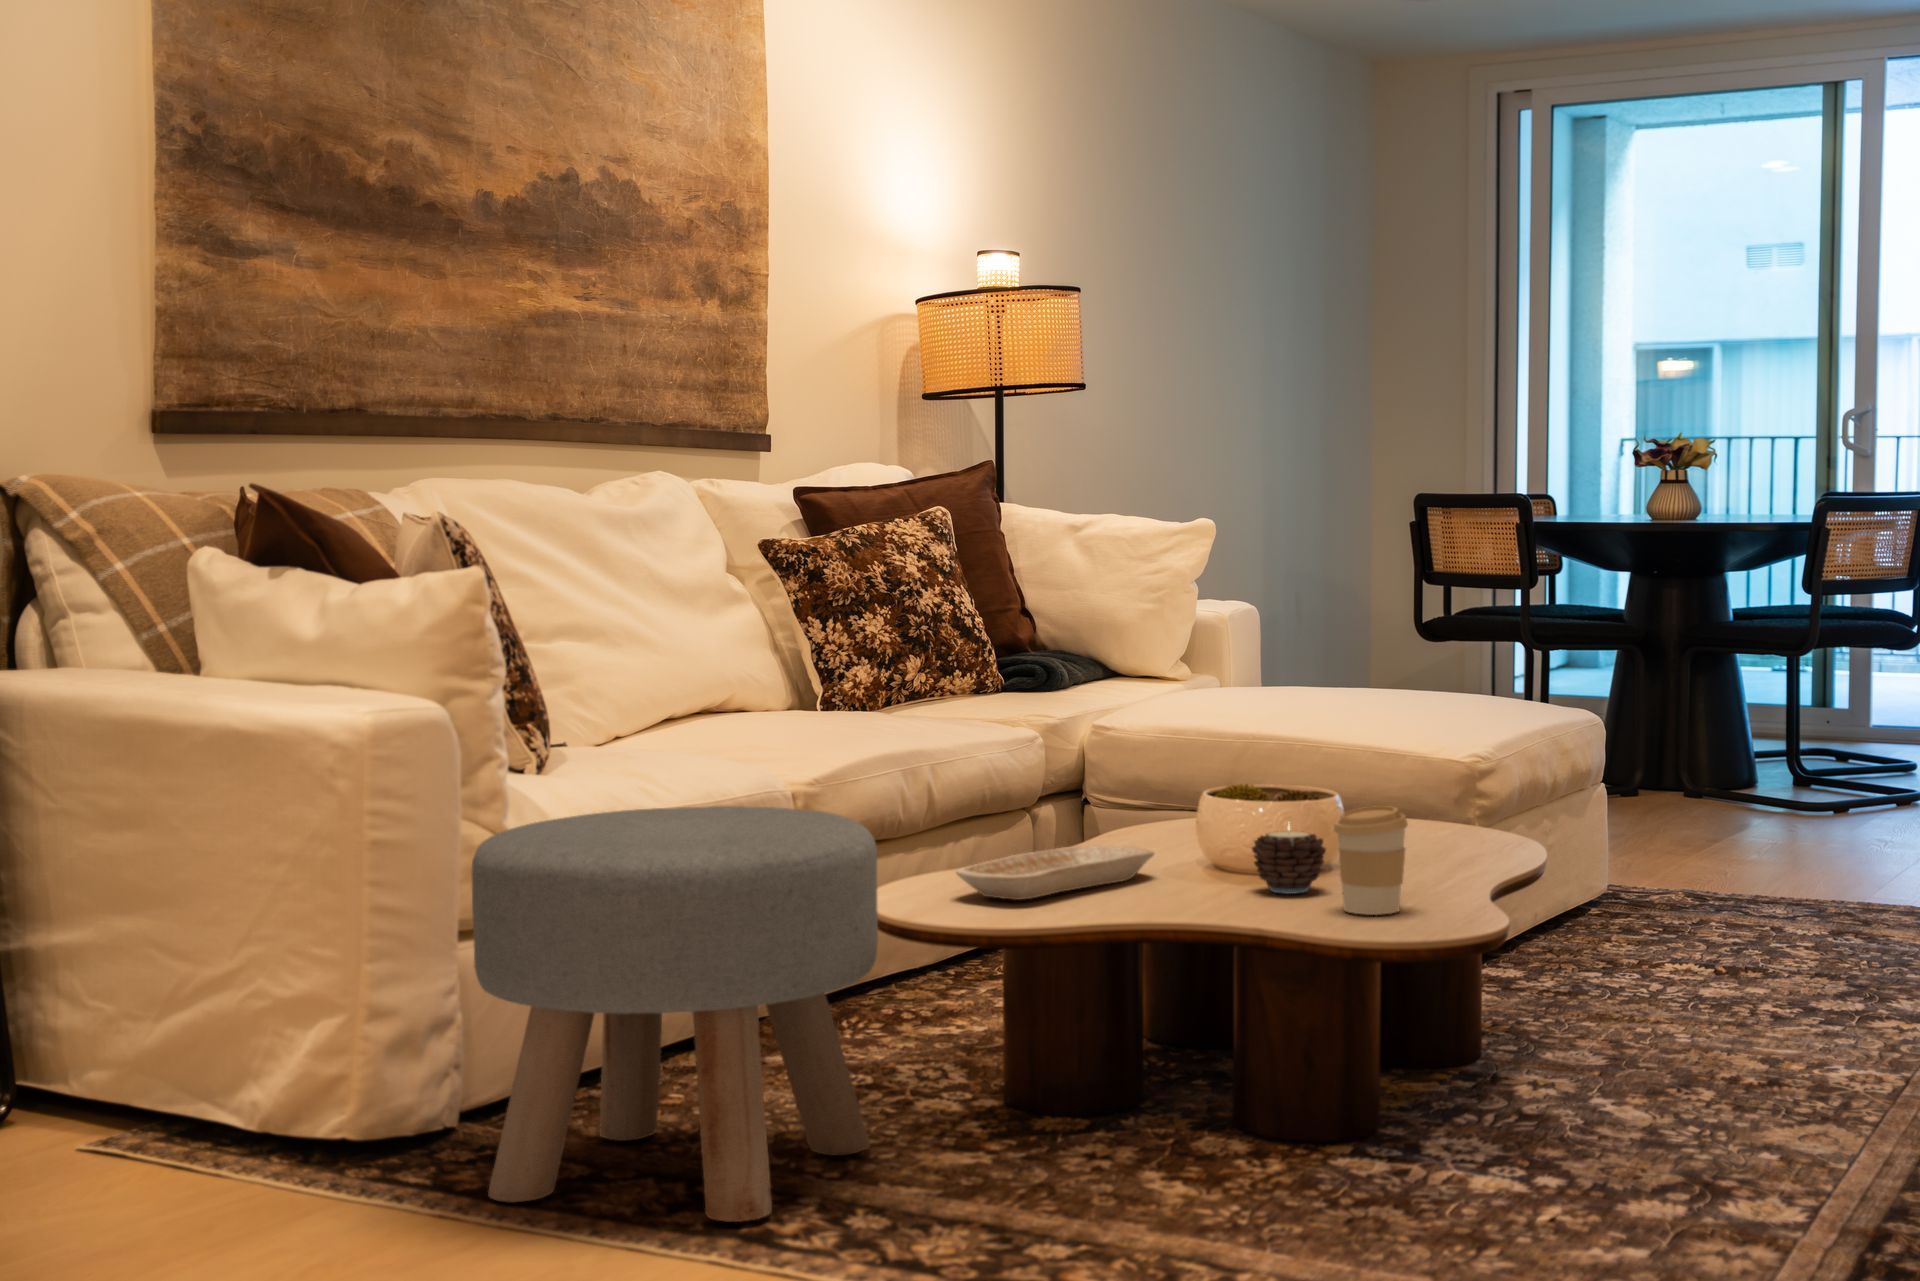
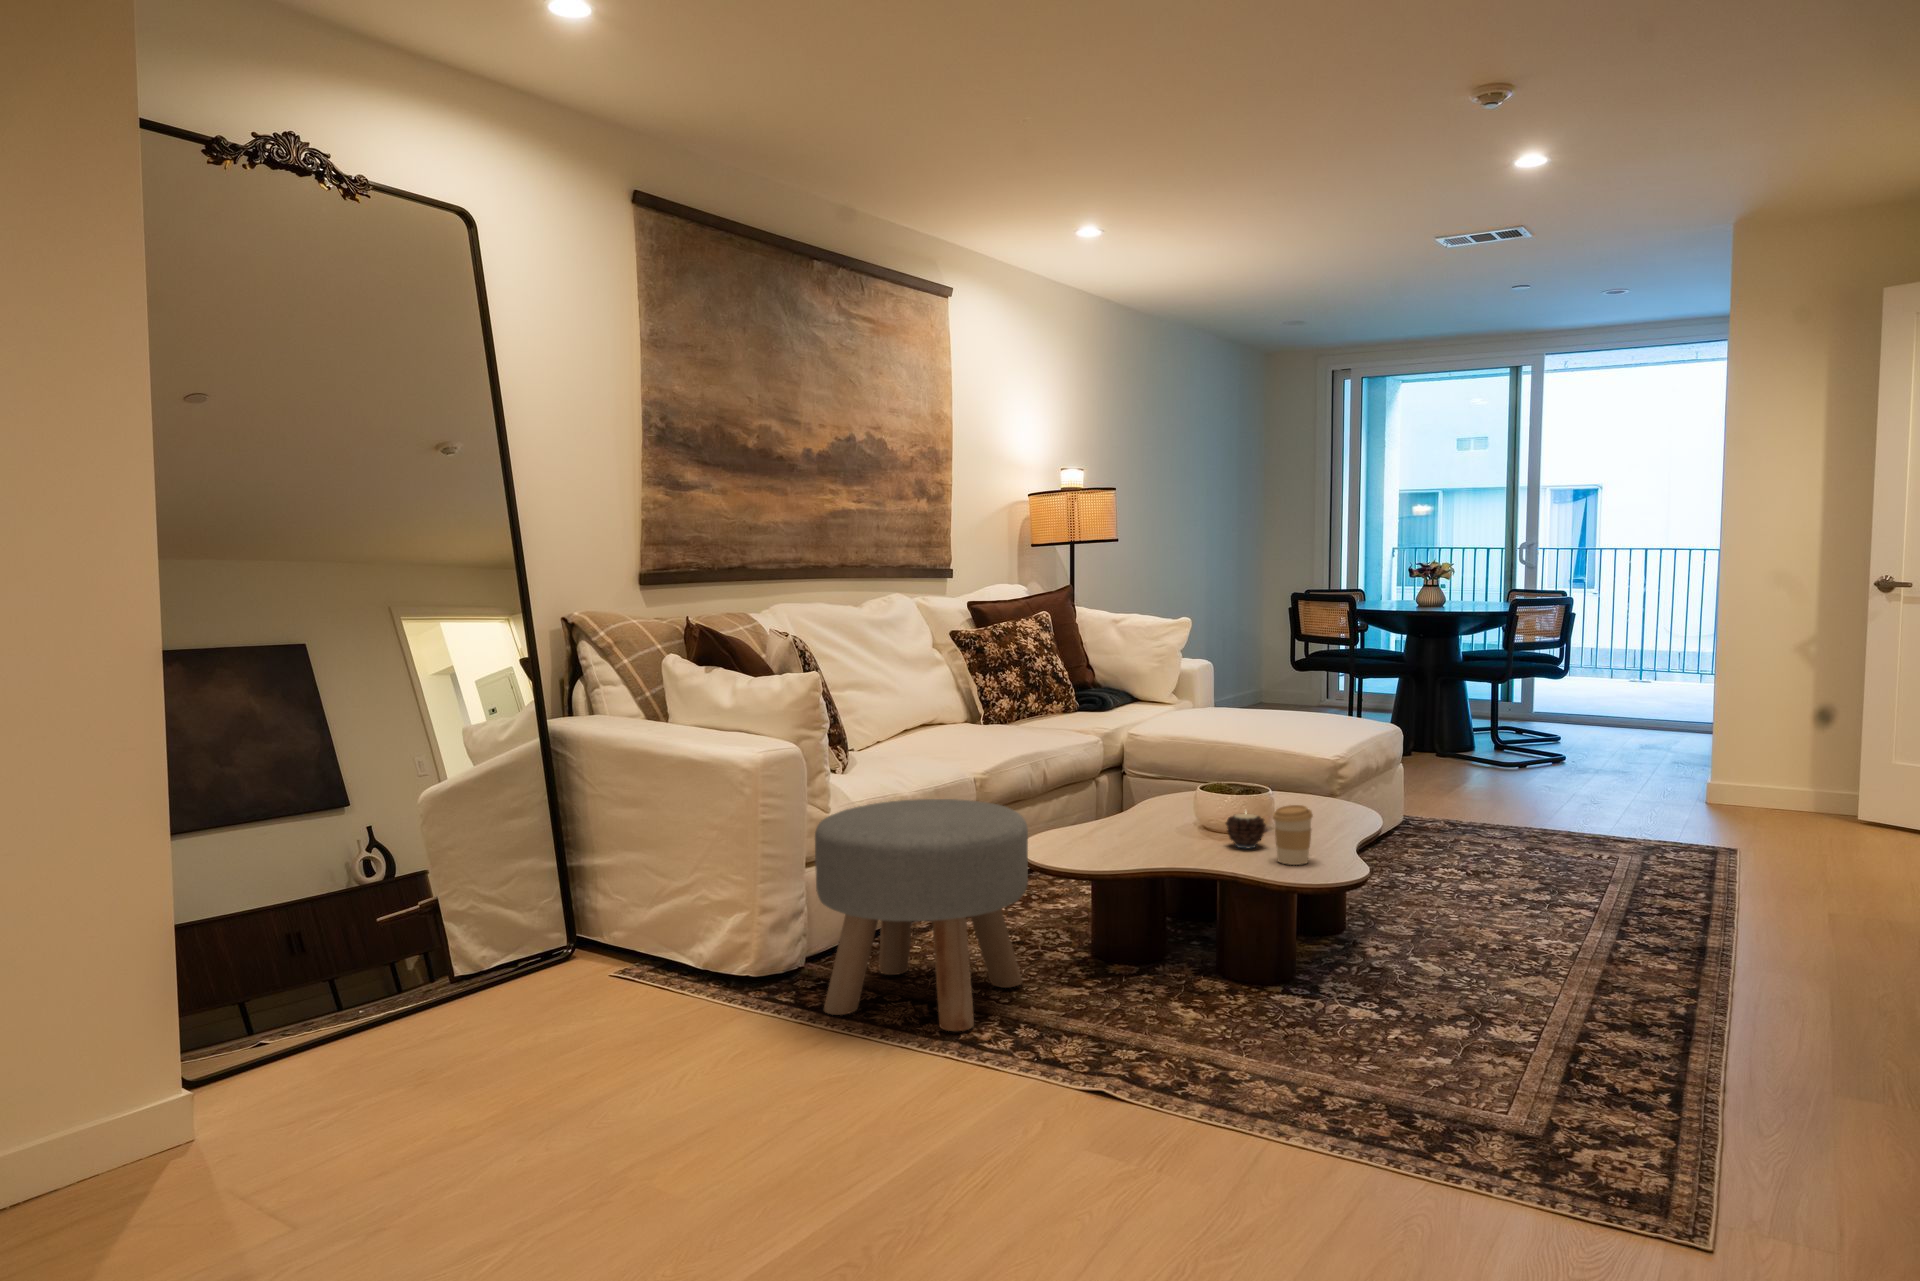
tray: present [956,846,1154,900] -> none [1067,816,1172,850]

